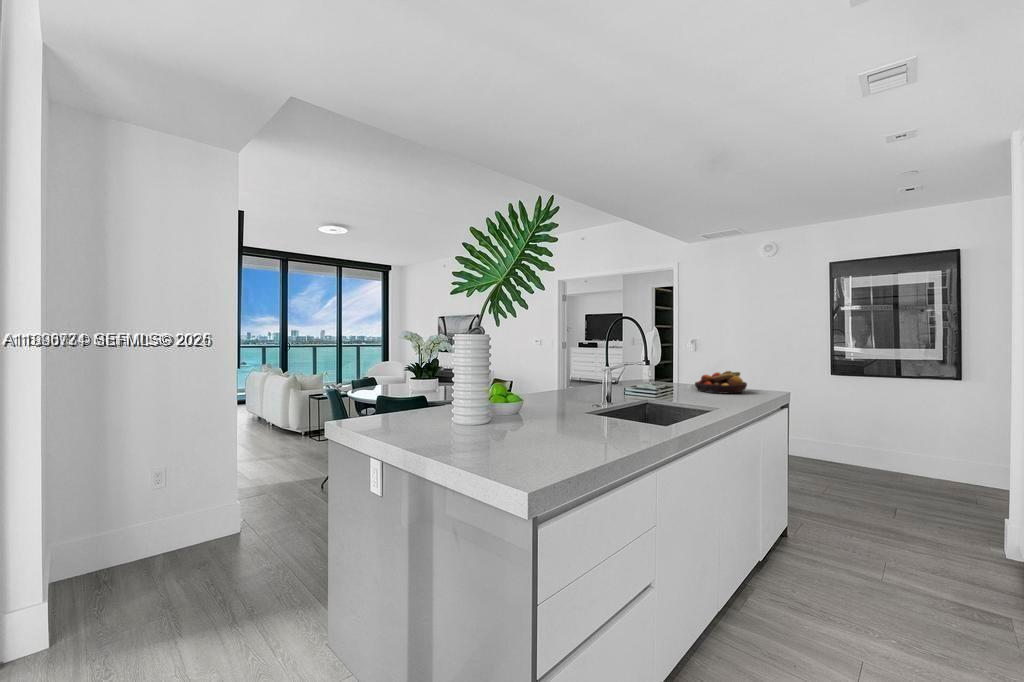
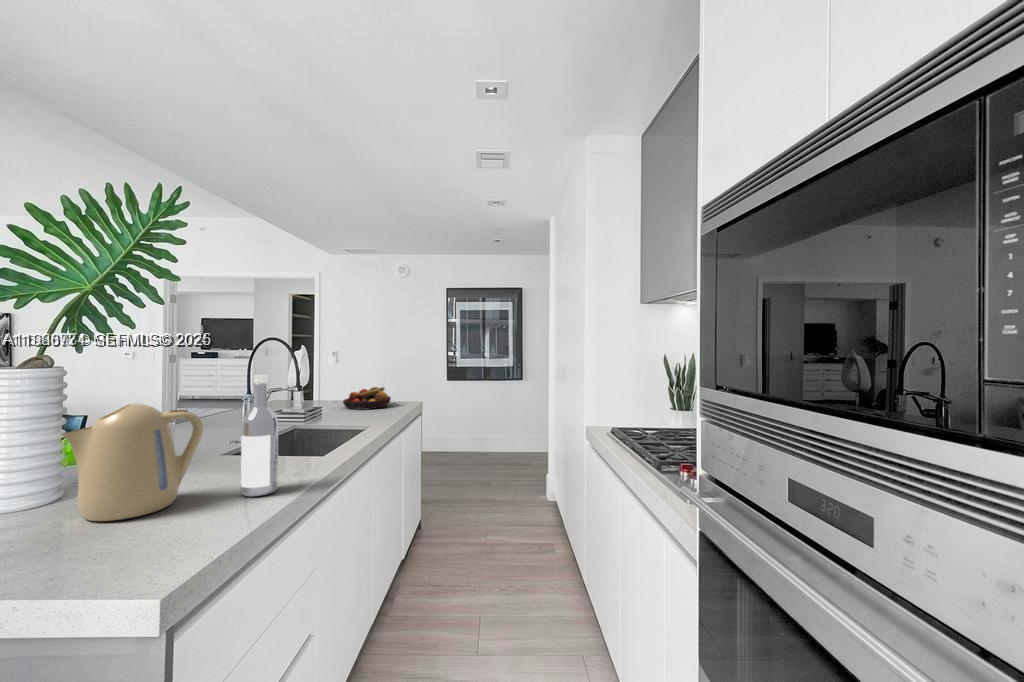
wine bottle: none [592,343,619,444] -> present [241,375,278,497]
kettle: none [487,361,566,441] -> present [62,403,203,521]

